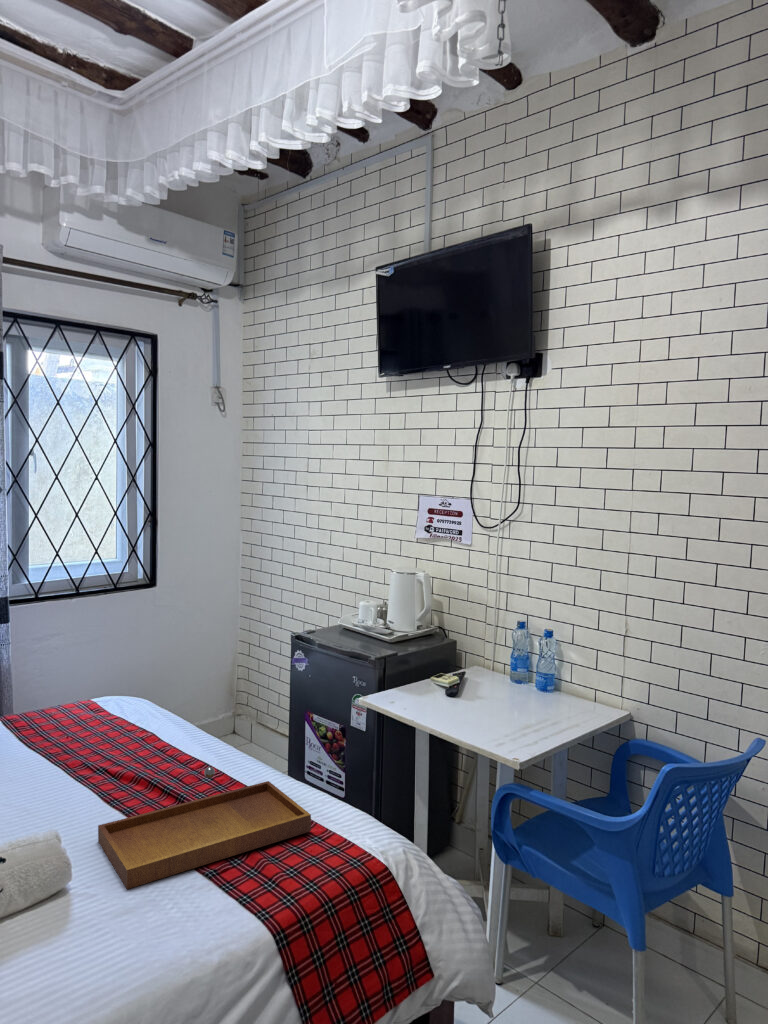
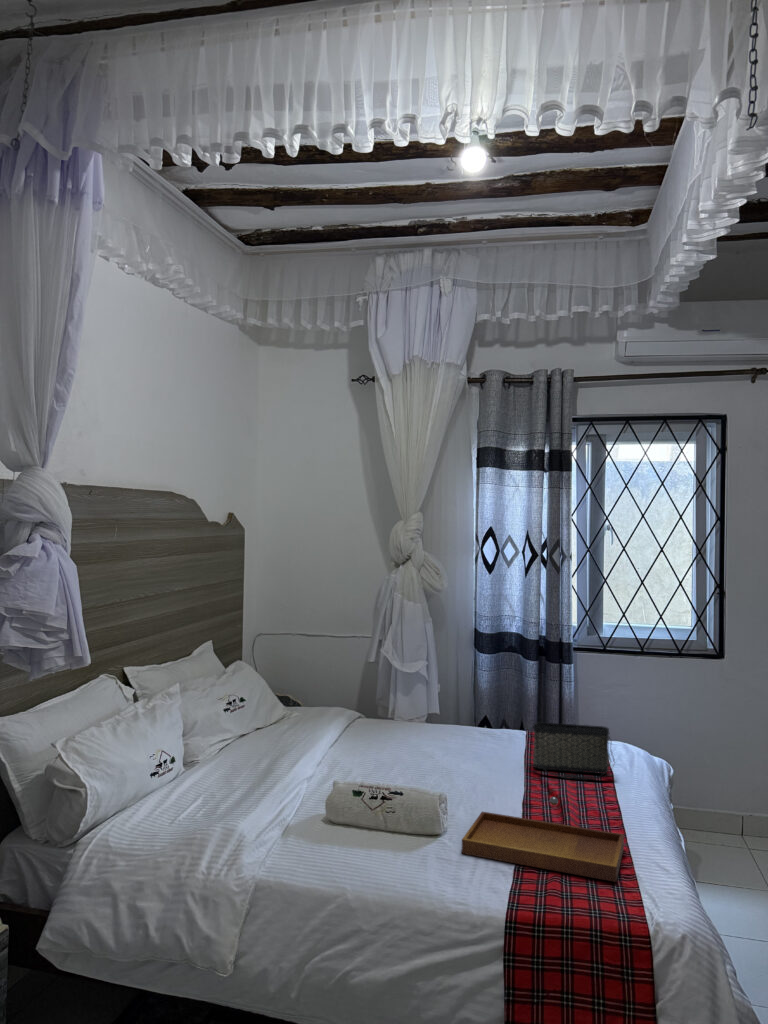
handbag: none [62,678,169,752] -> present [532,722,610,780]

